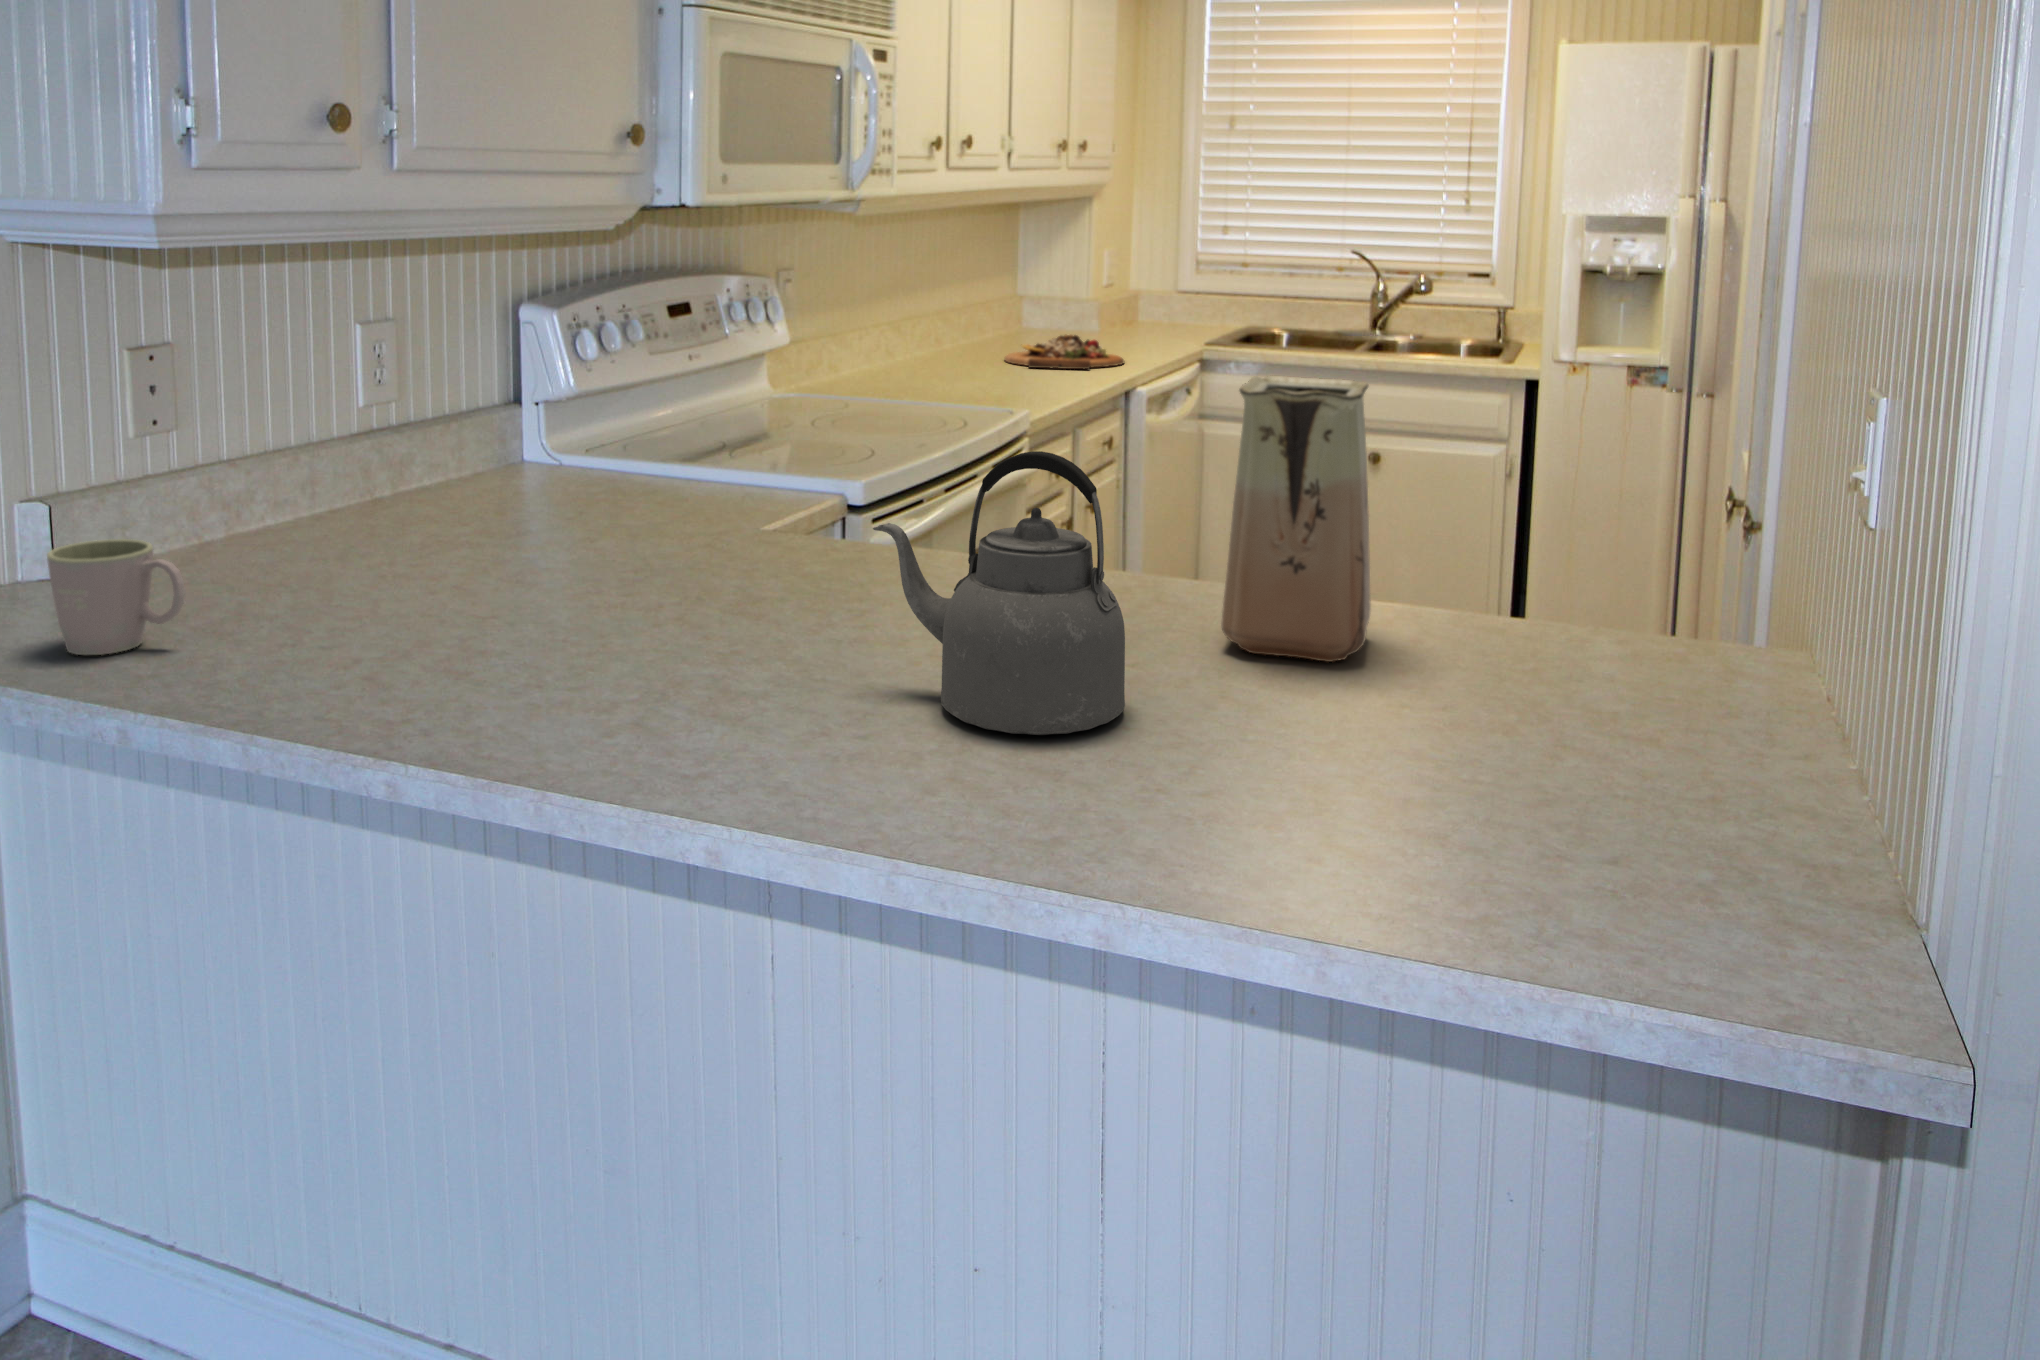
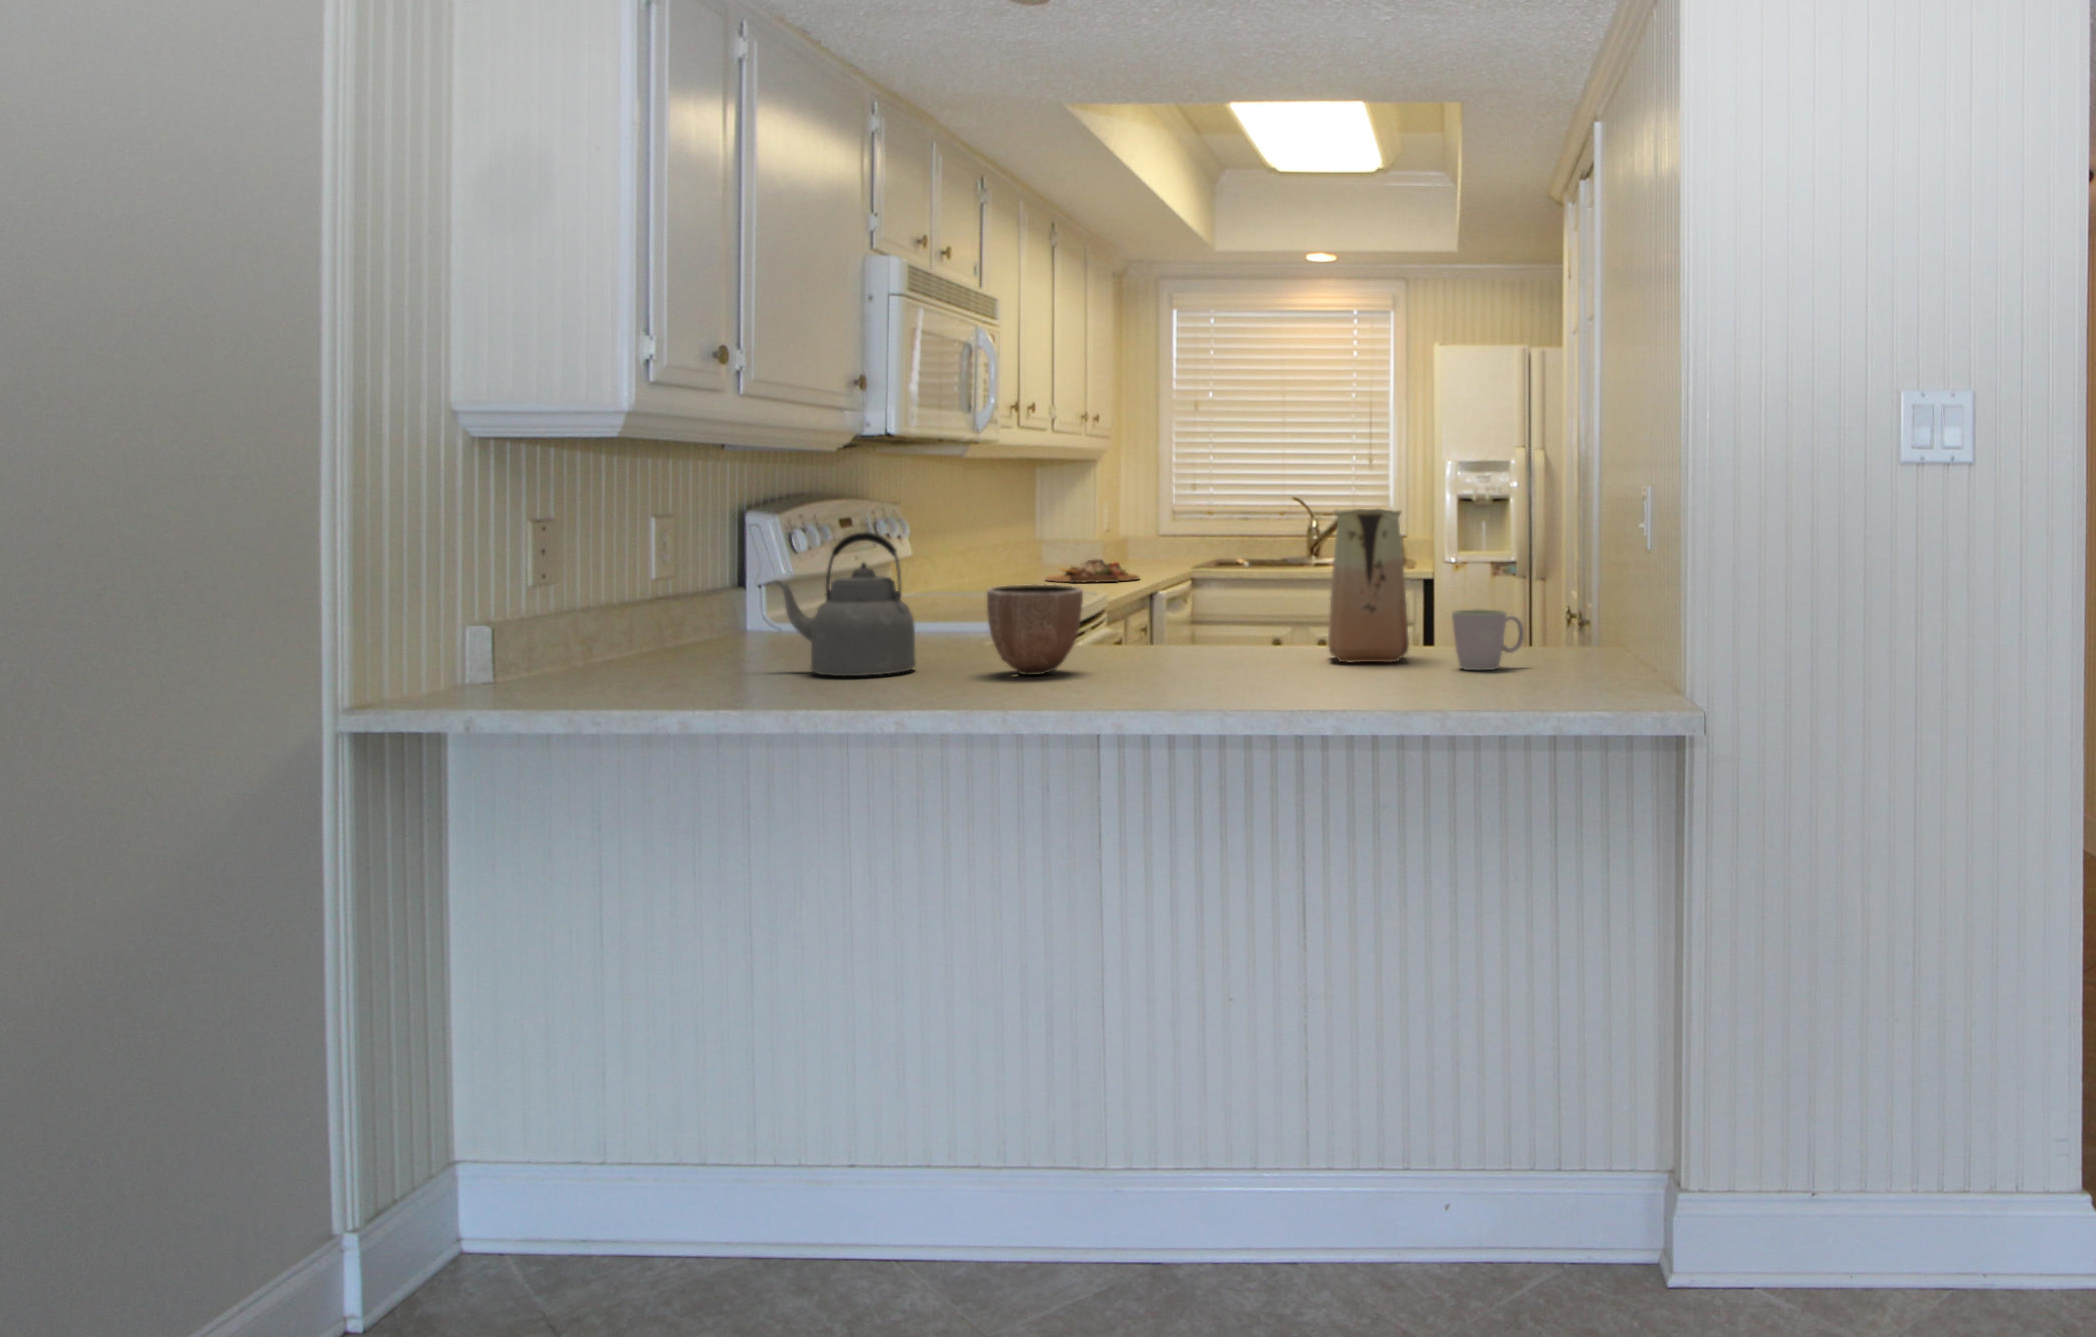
kettle: present [873,451,1125,735] -> present [771,532,916,676]
decorative bowl: none [652,483,805,640] -> present [987,584,1083,675]
mug: present [47,539,185,655] -> present [1452,609,1524,670]

